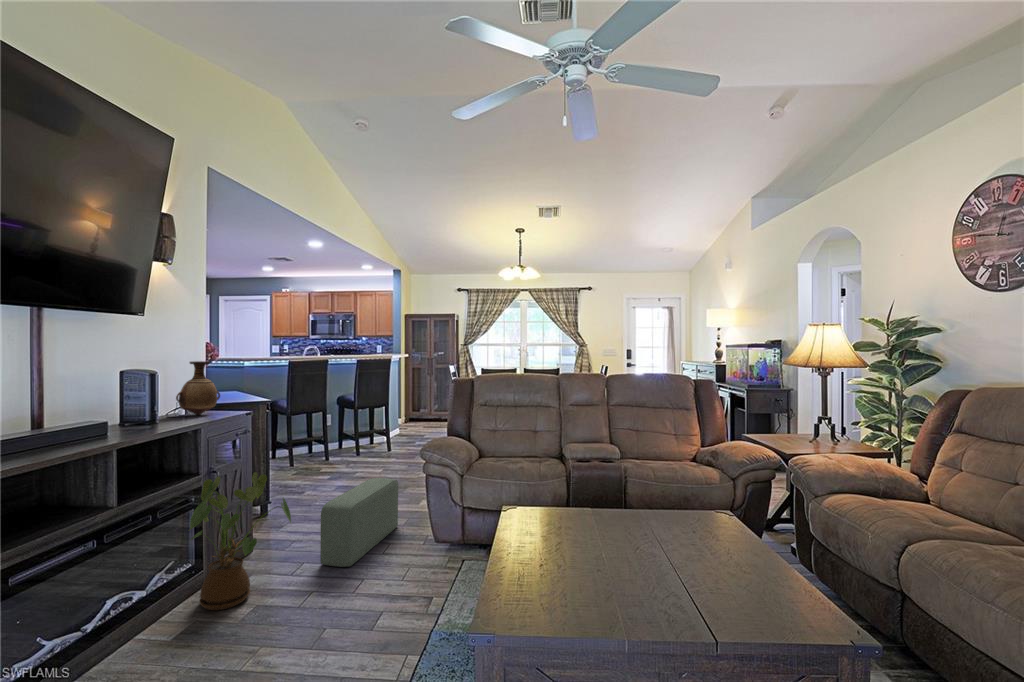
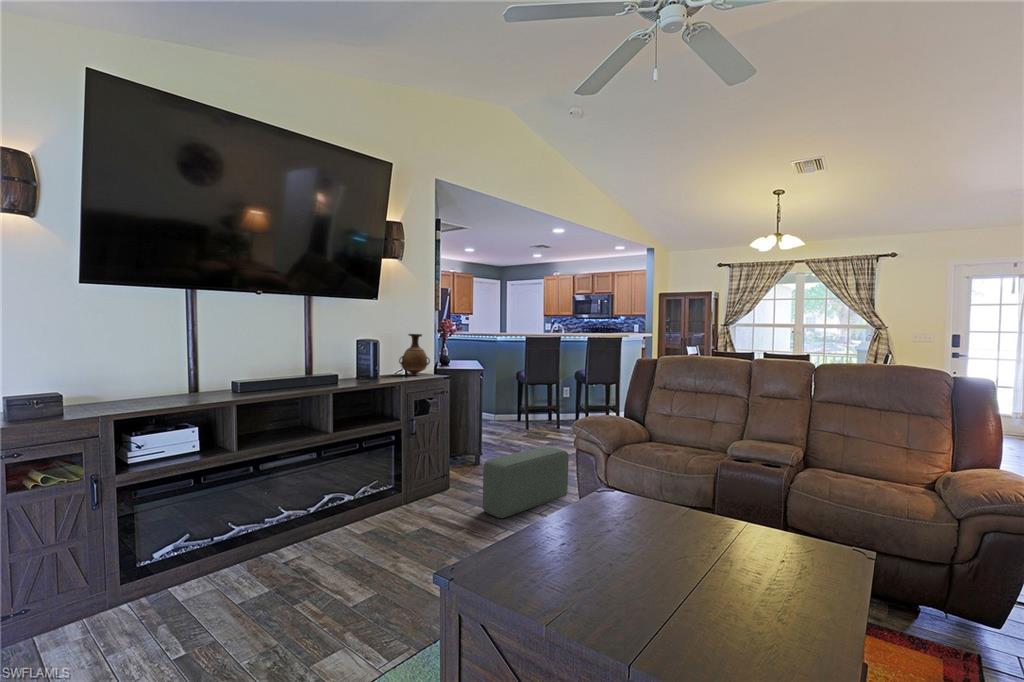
house plant: present [190,472,291,610] -> none [375,423,448,524]

